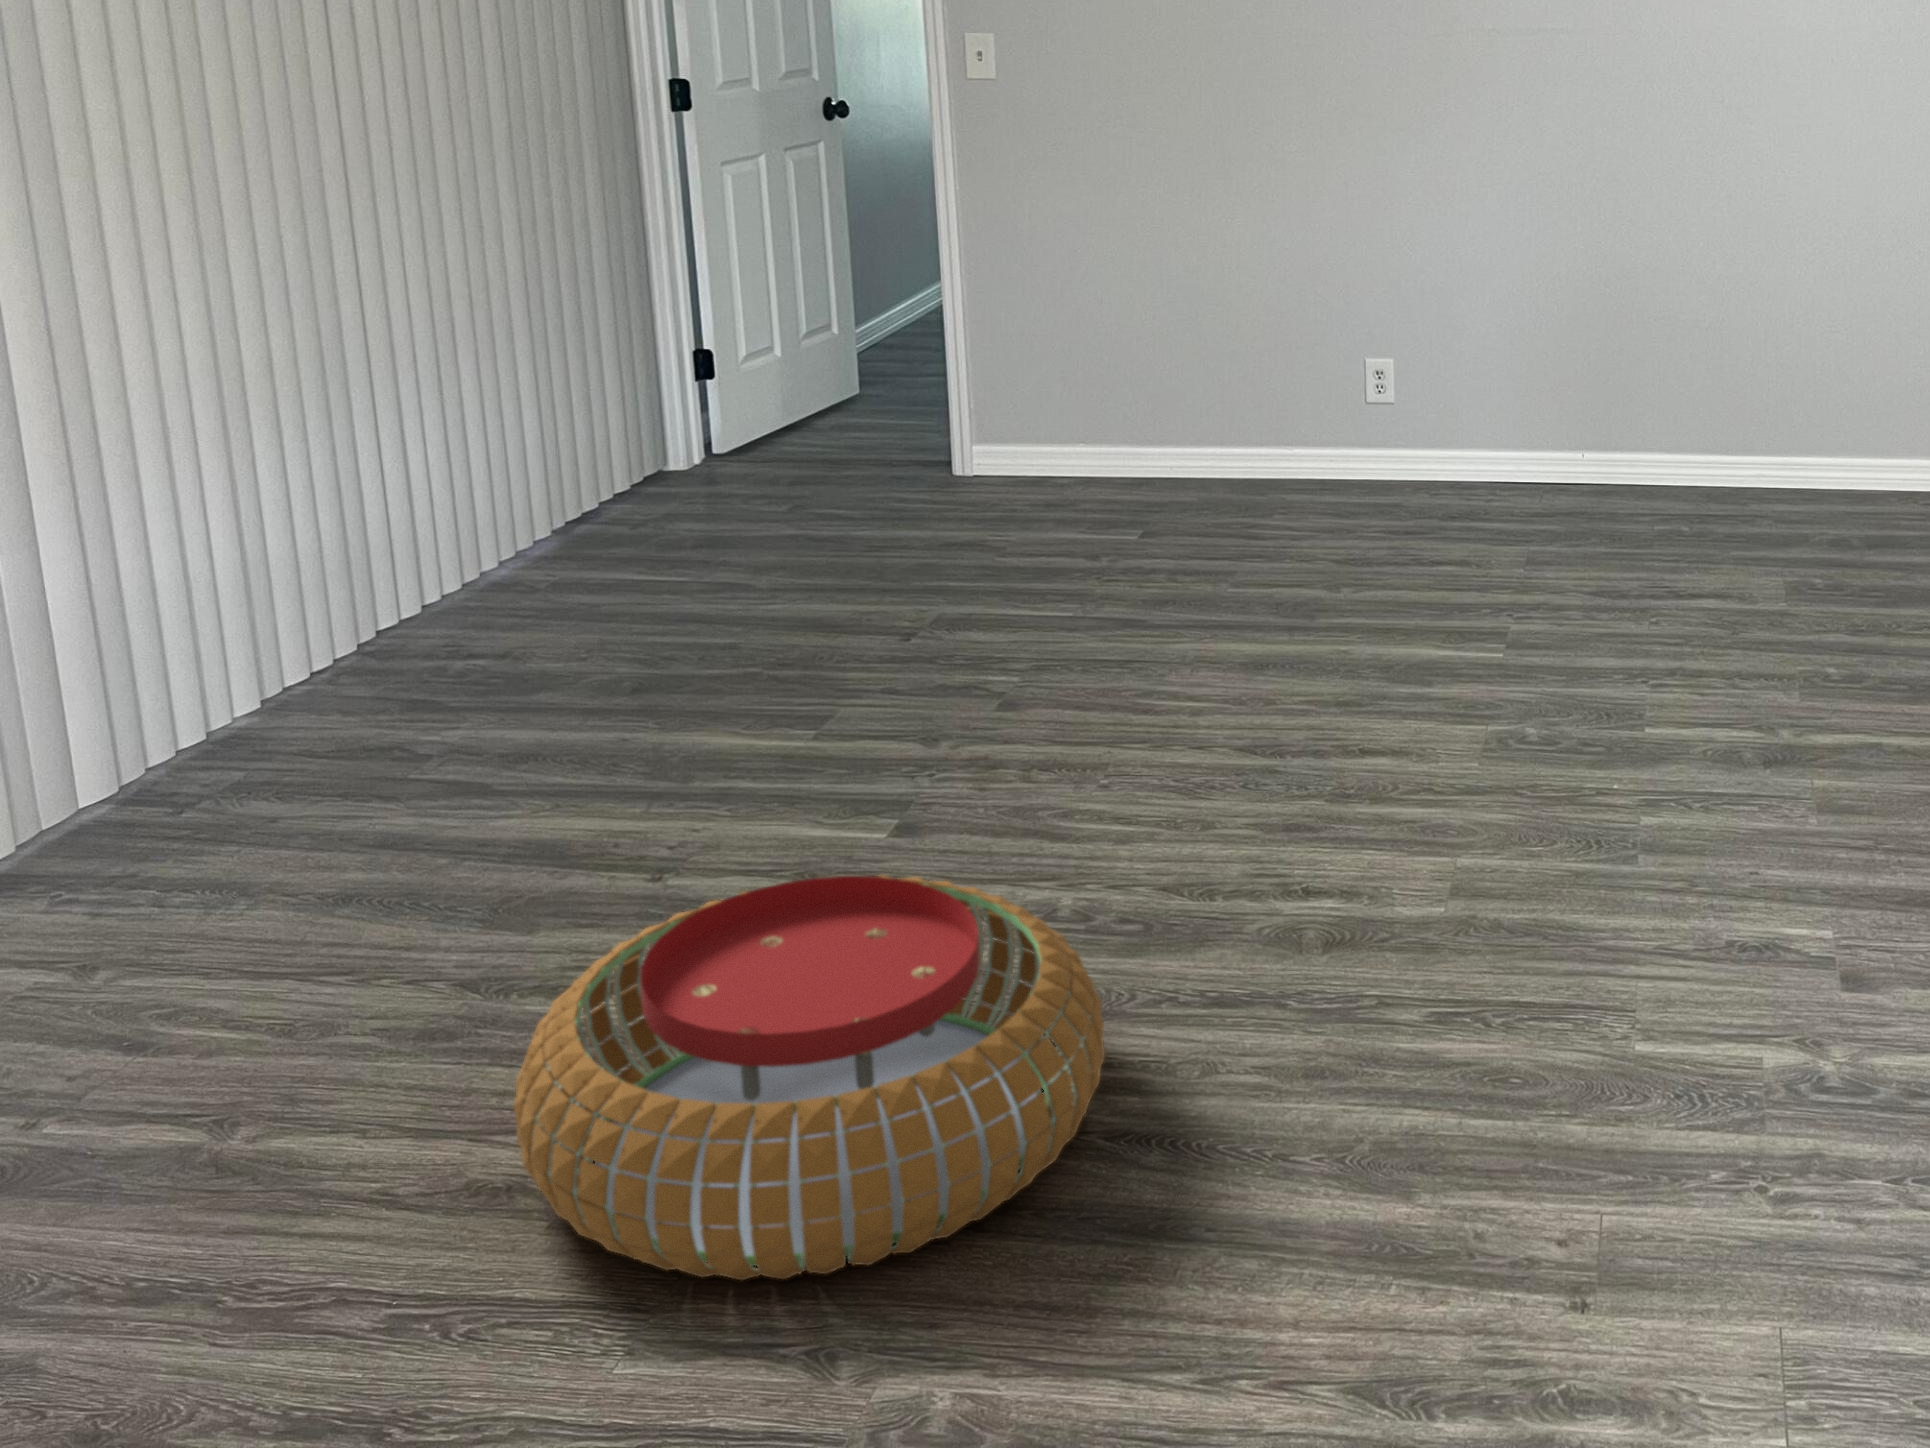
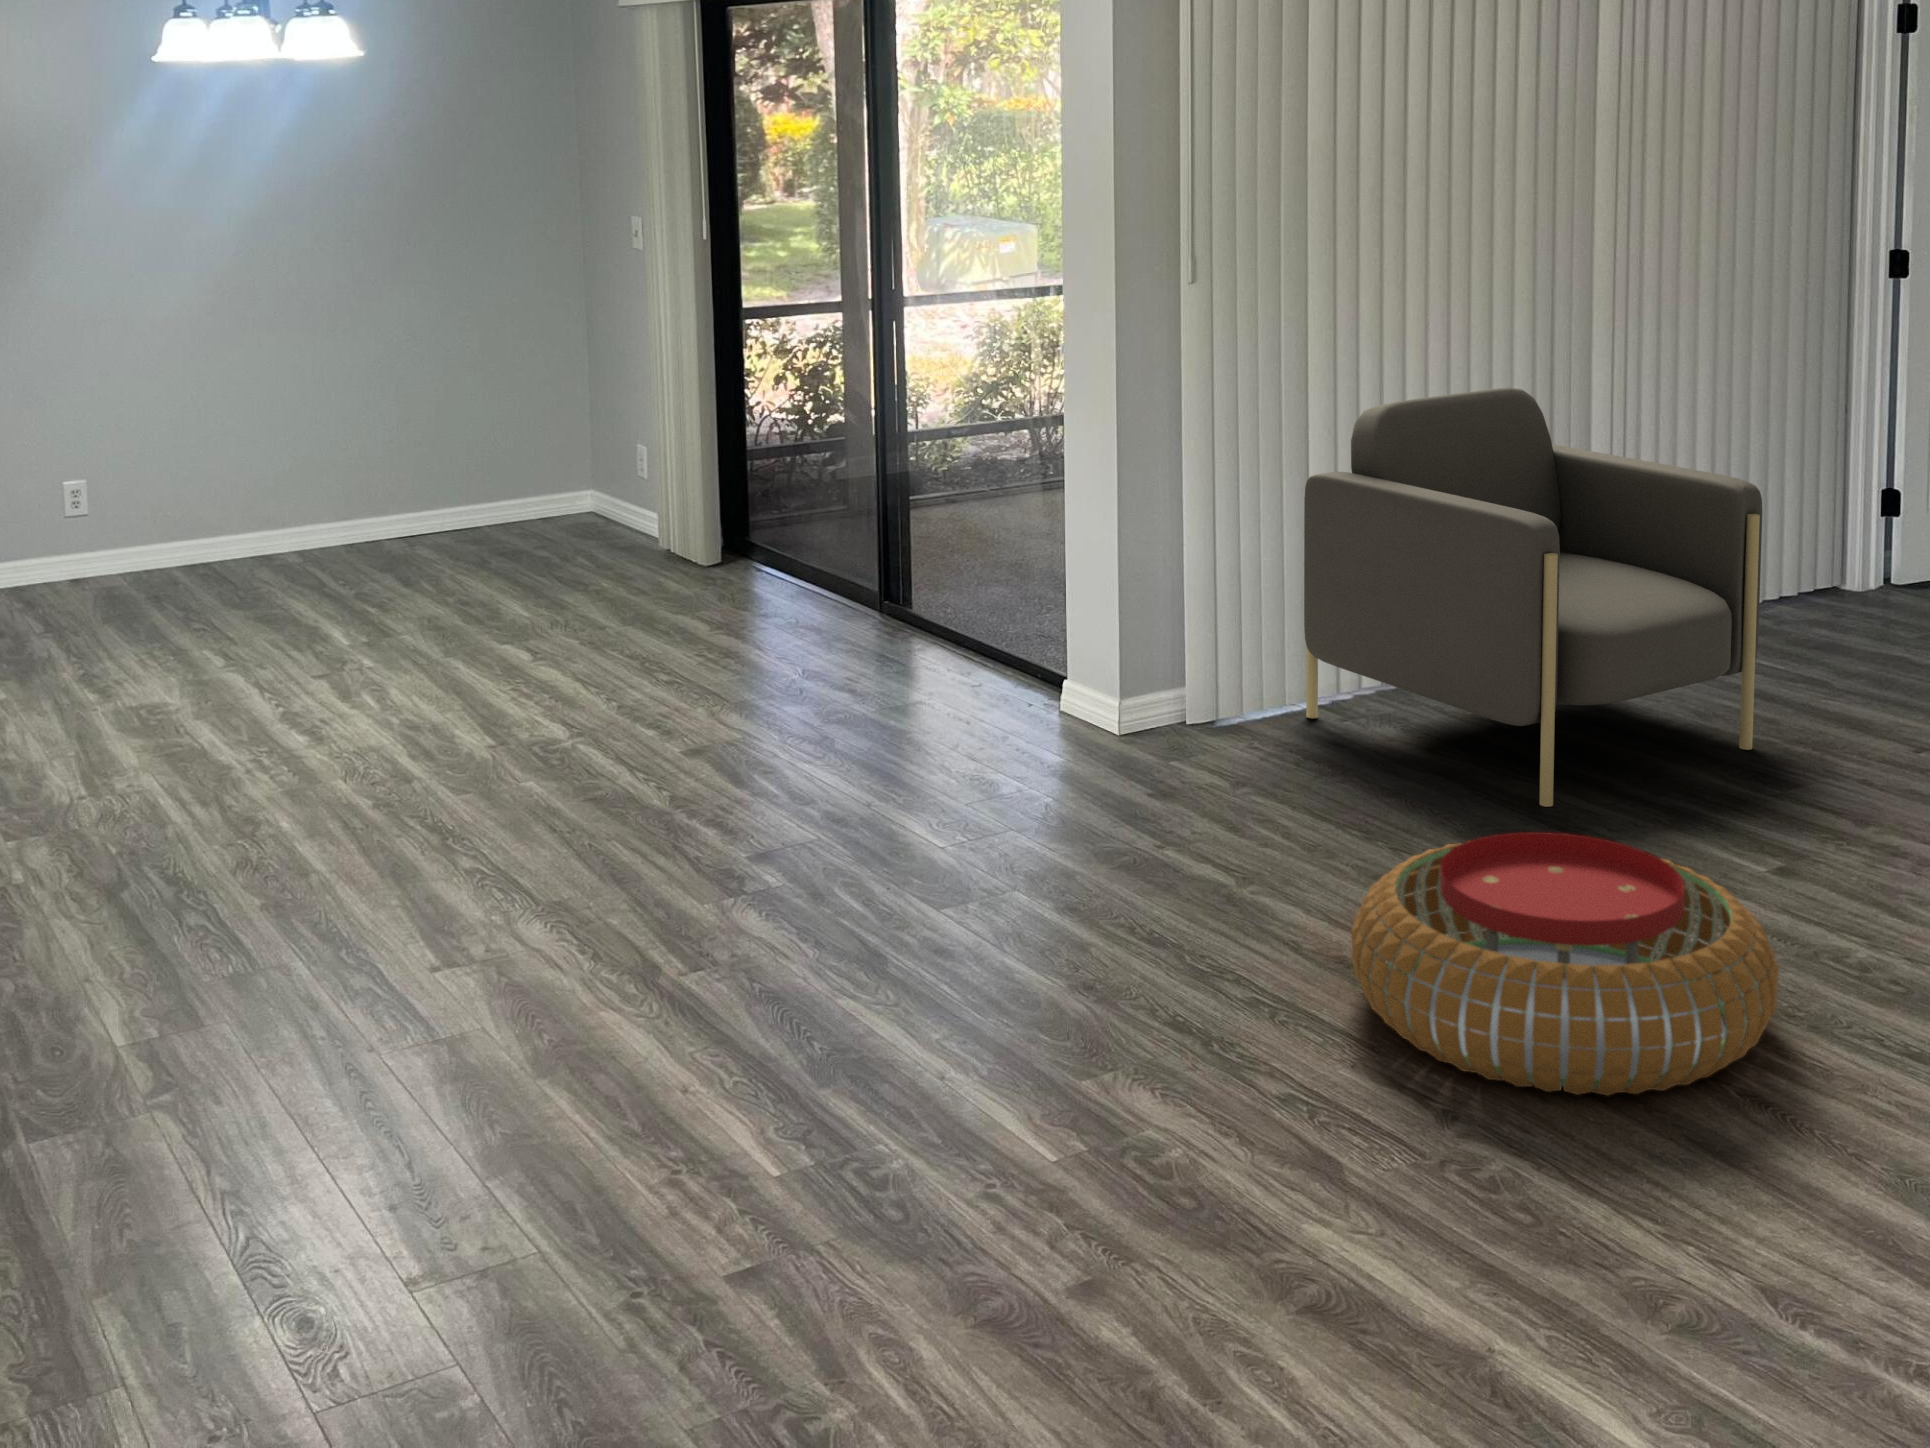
armchair: none [56,288,737,846] -> present [1304,388,1762,807]

